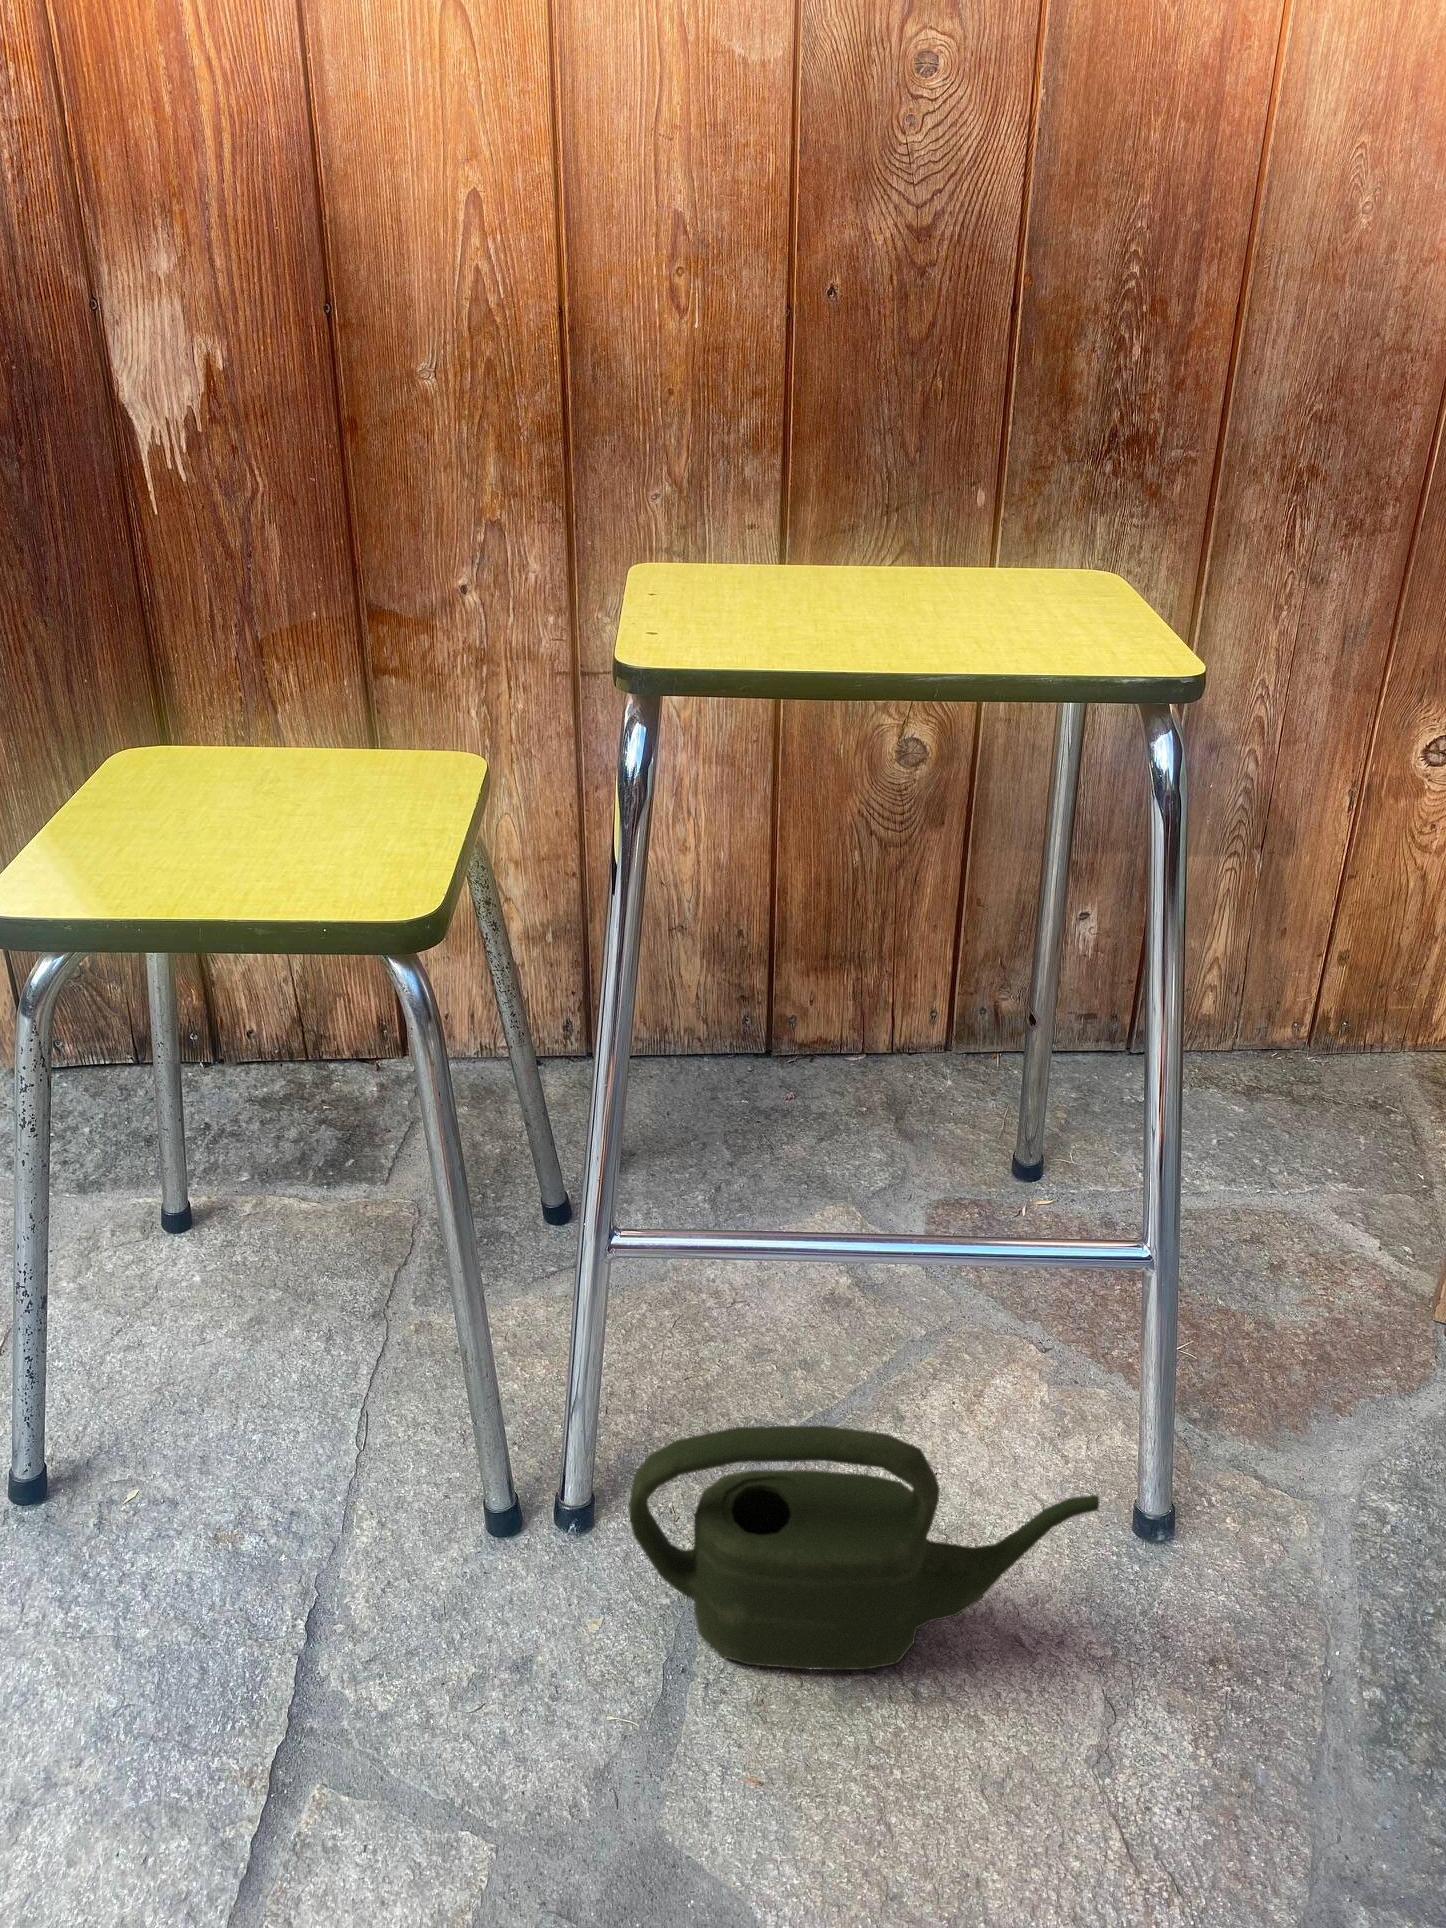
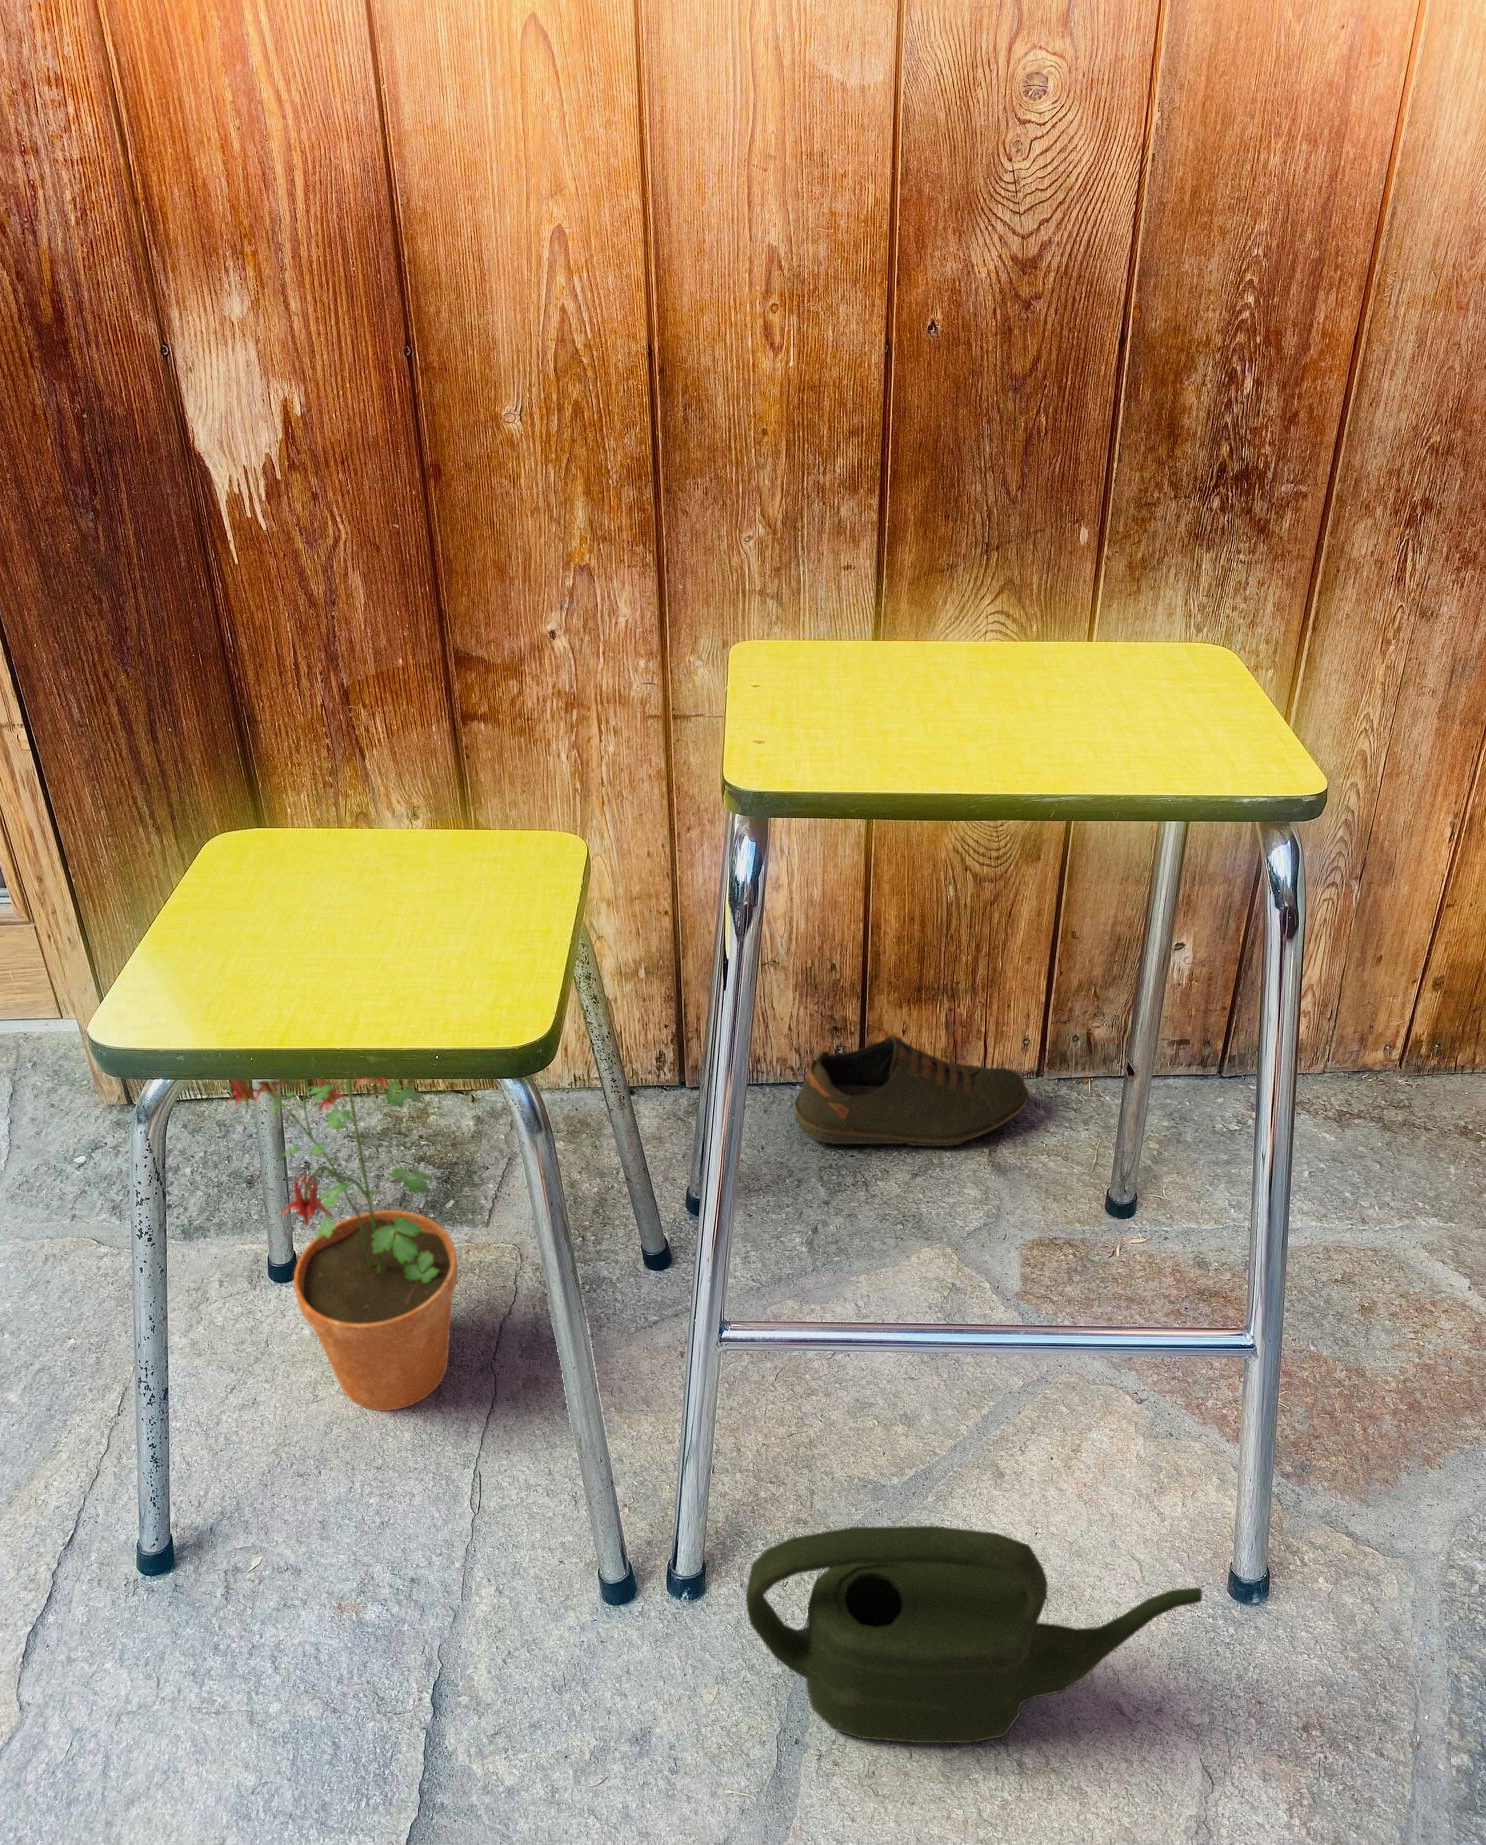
potted plant: none [126,874,355,1357] -> present [231,1077,458,1411]
shoe: none [705,1012,938,1123] -> present [795,1036,1028,1146]

